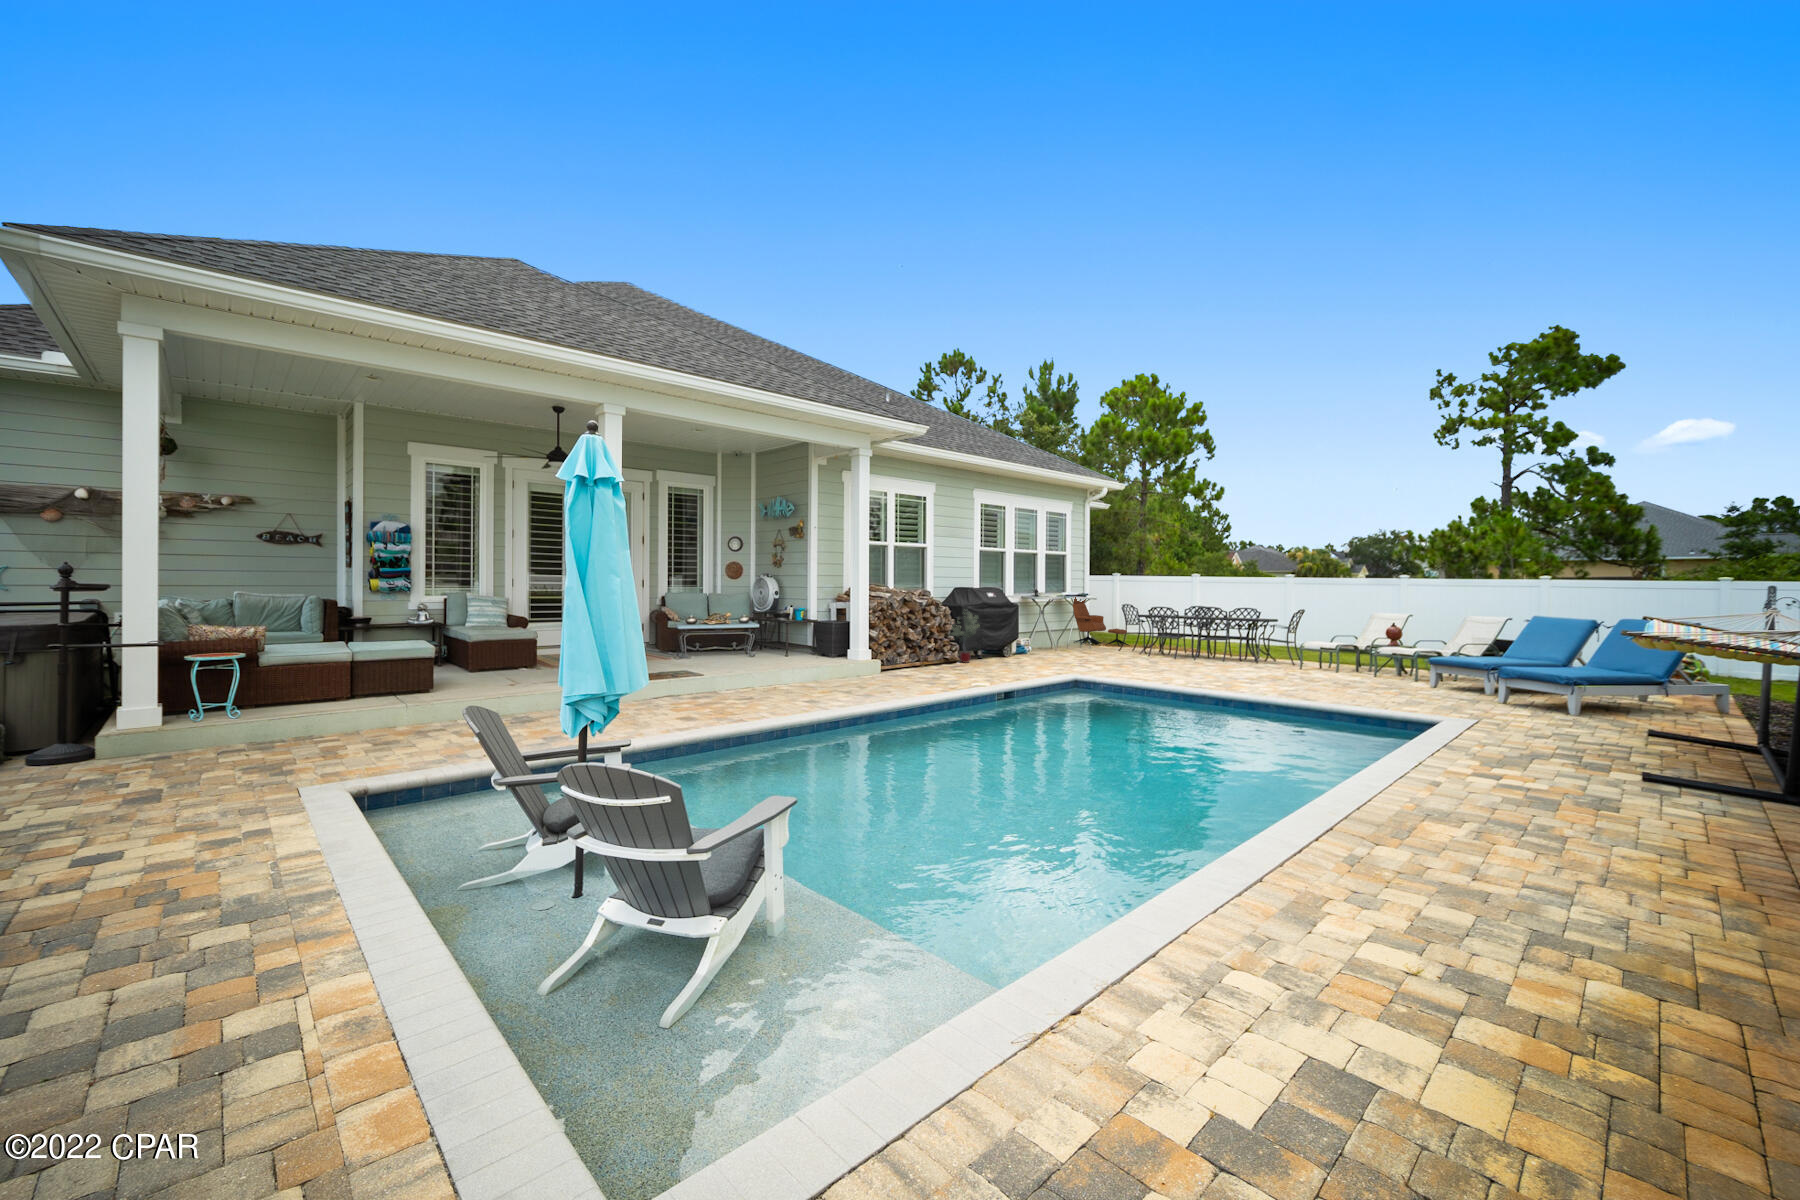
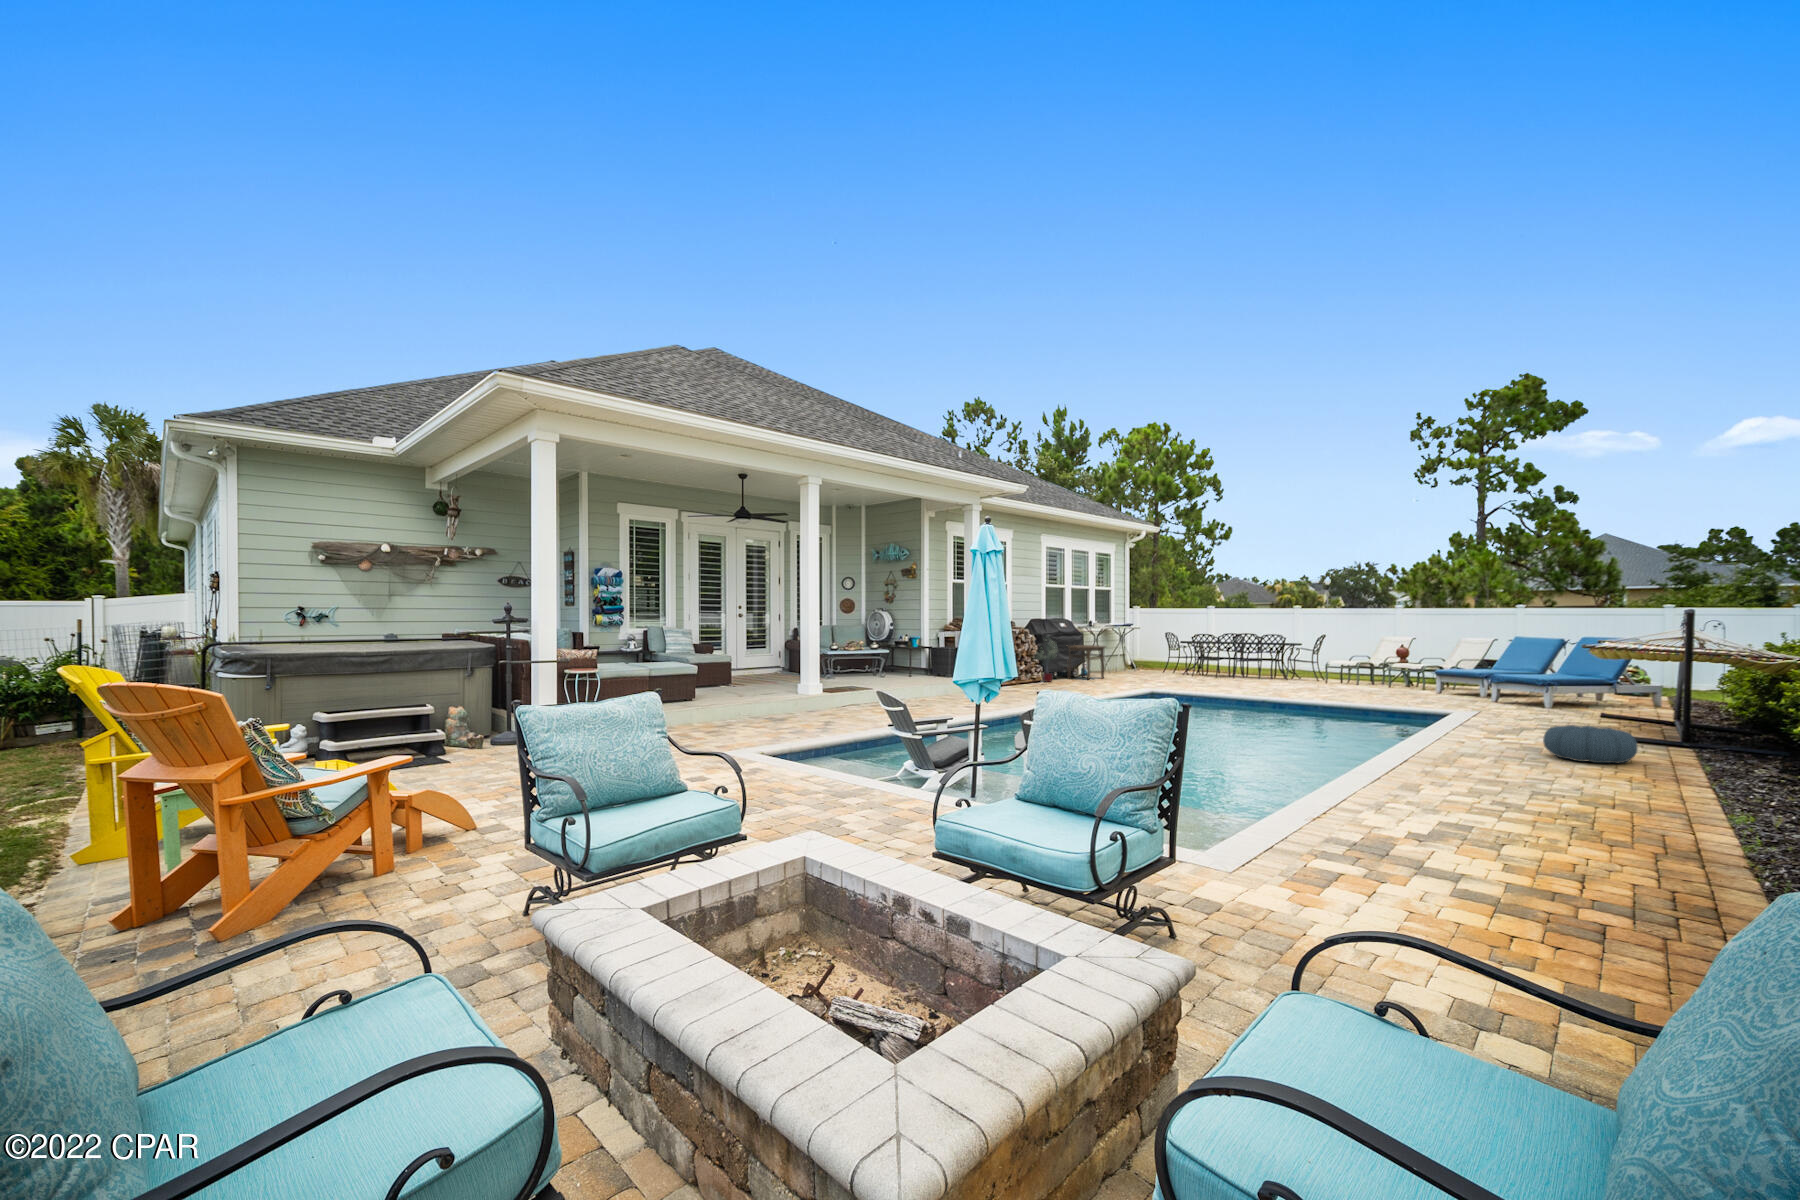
armchair: present [1073,597,1130,646] -> none [1118,625,1171,669]
side table: none [992,619,1040,661] -> present [1067,645,1106,680]
pouf: none [1562,772,1722,844] -> present [1543,725,1638,763]

